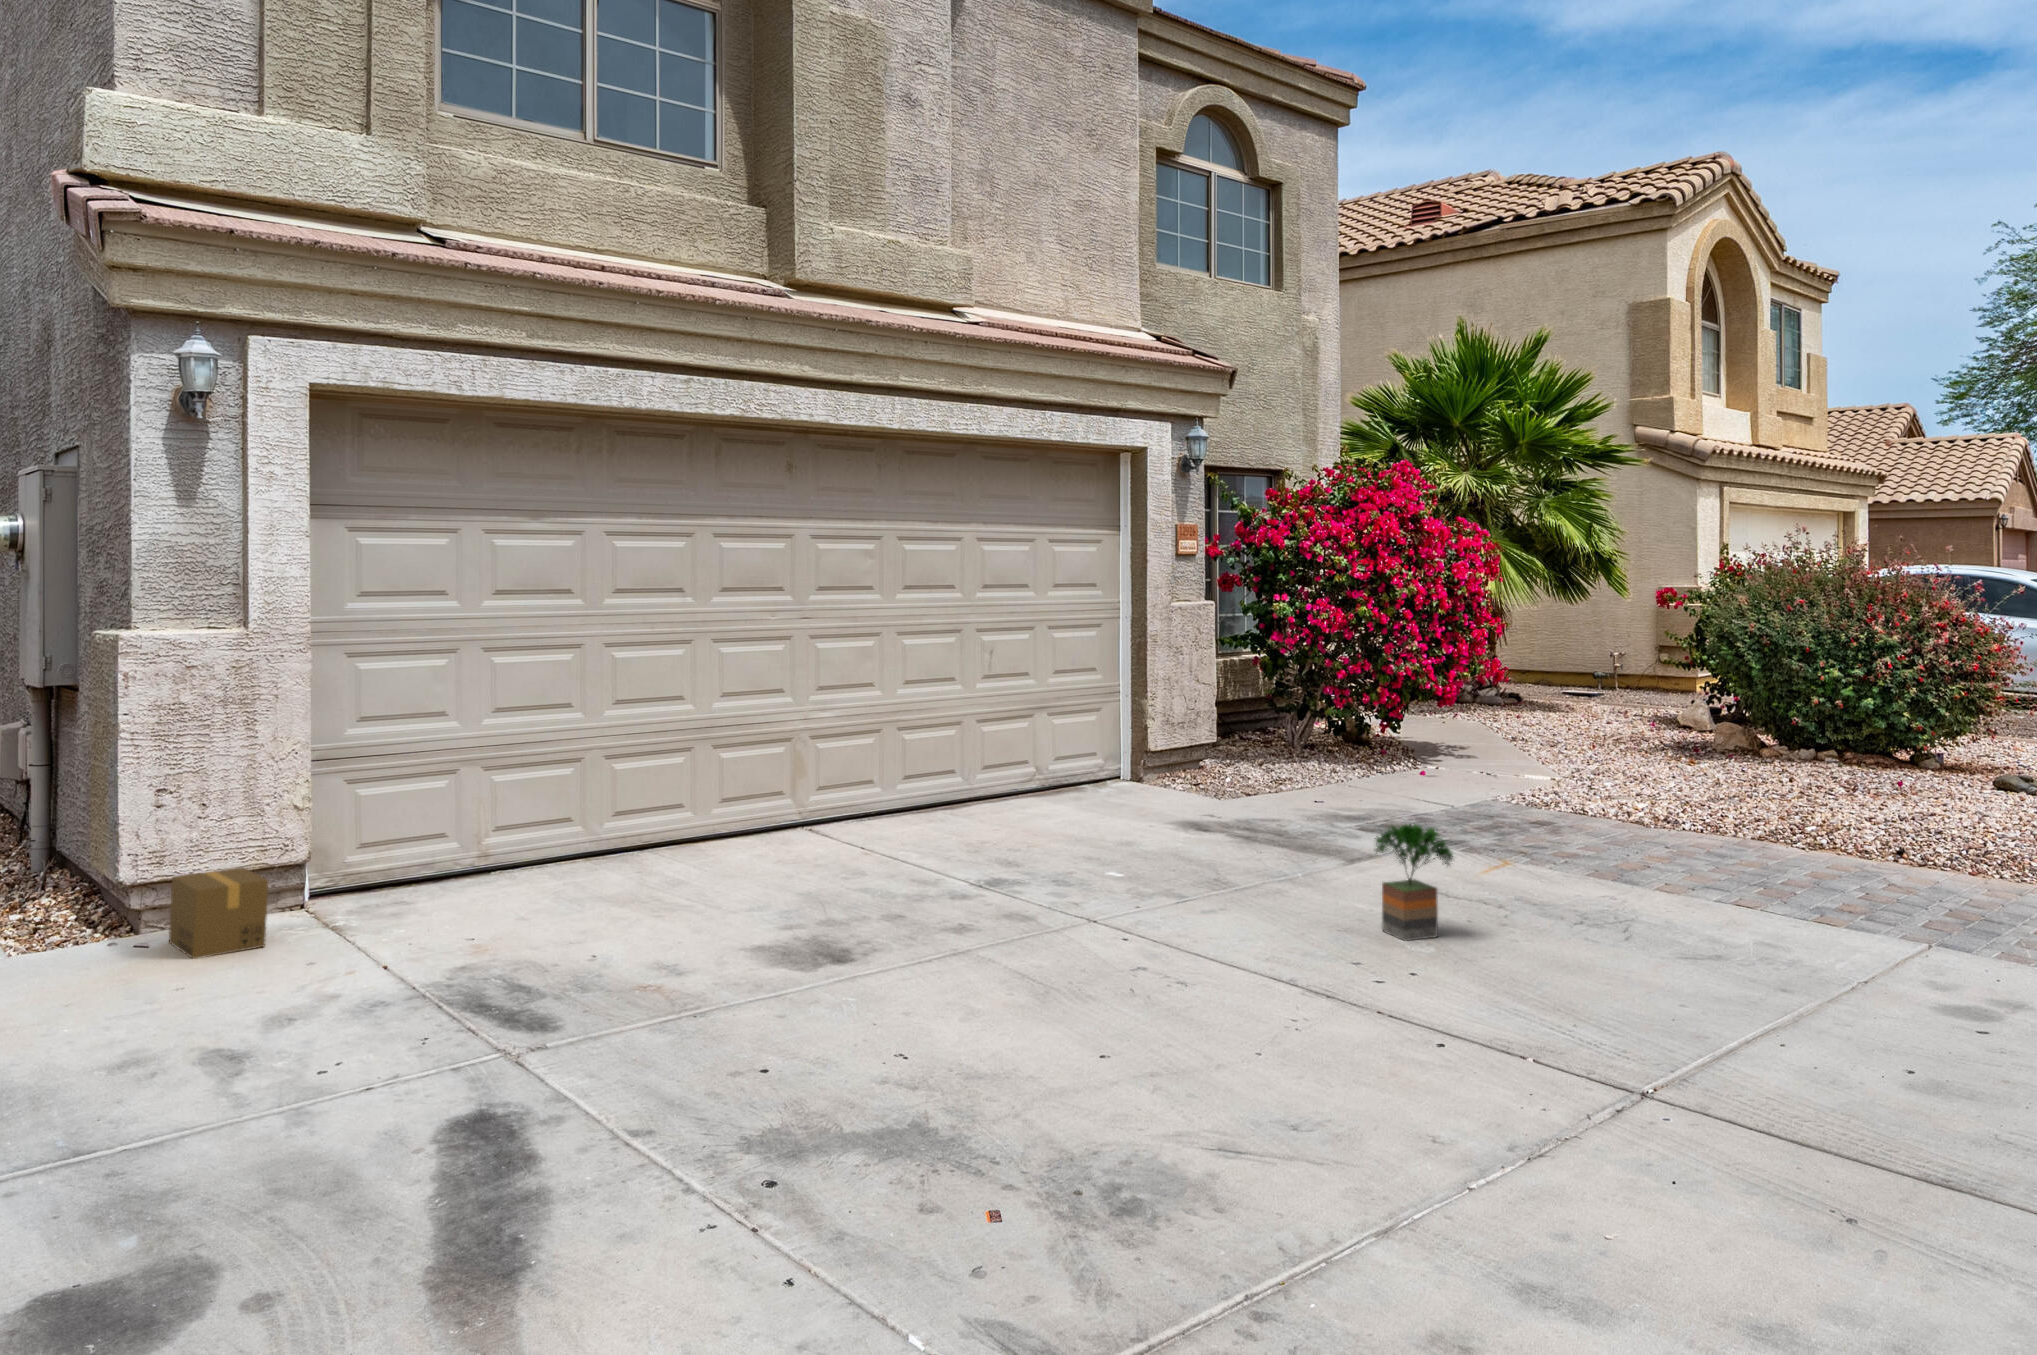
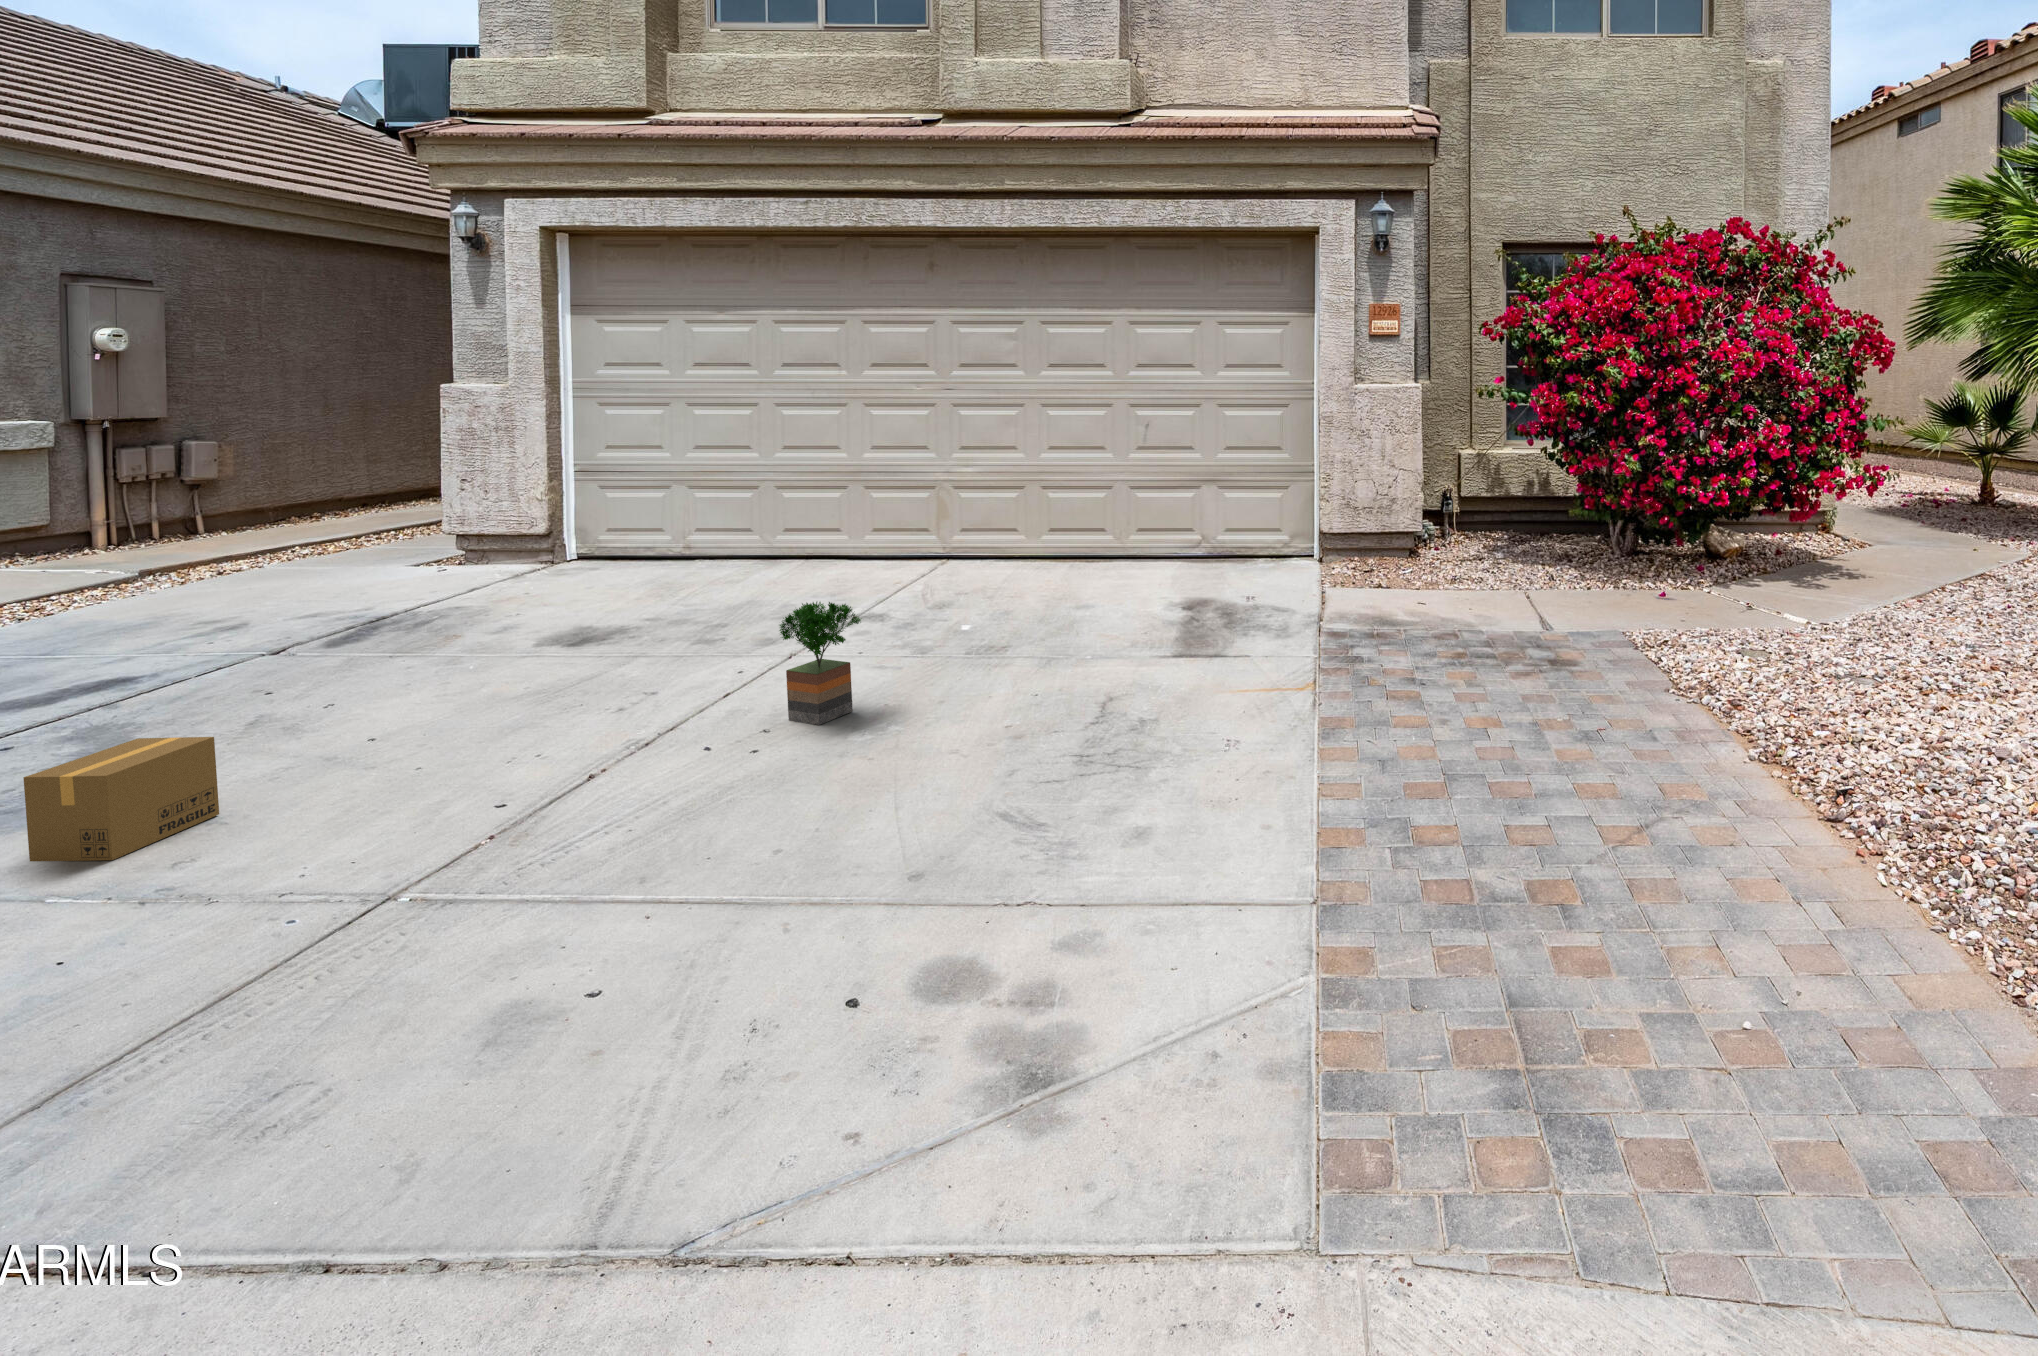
cardboard box: present [169,867,268,959] -> present [24,737,219,861]

